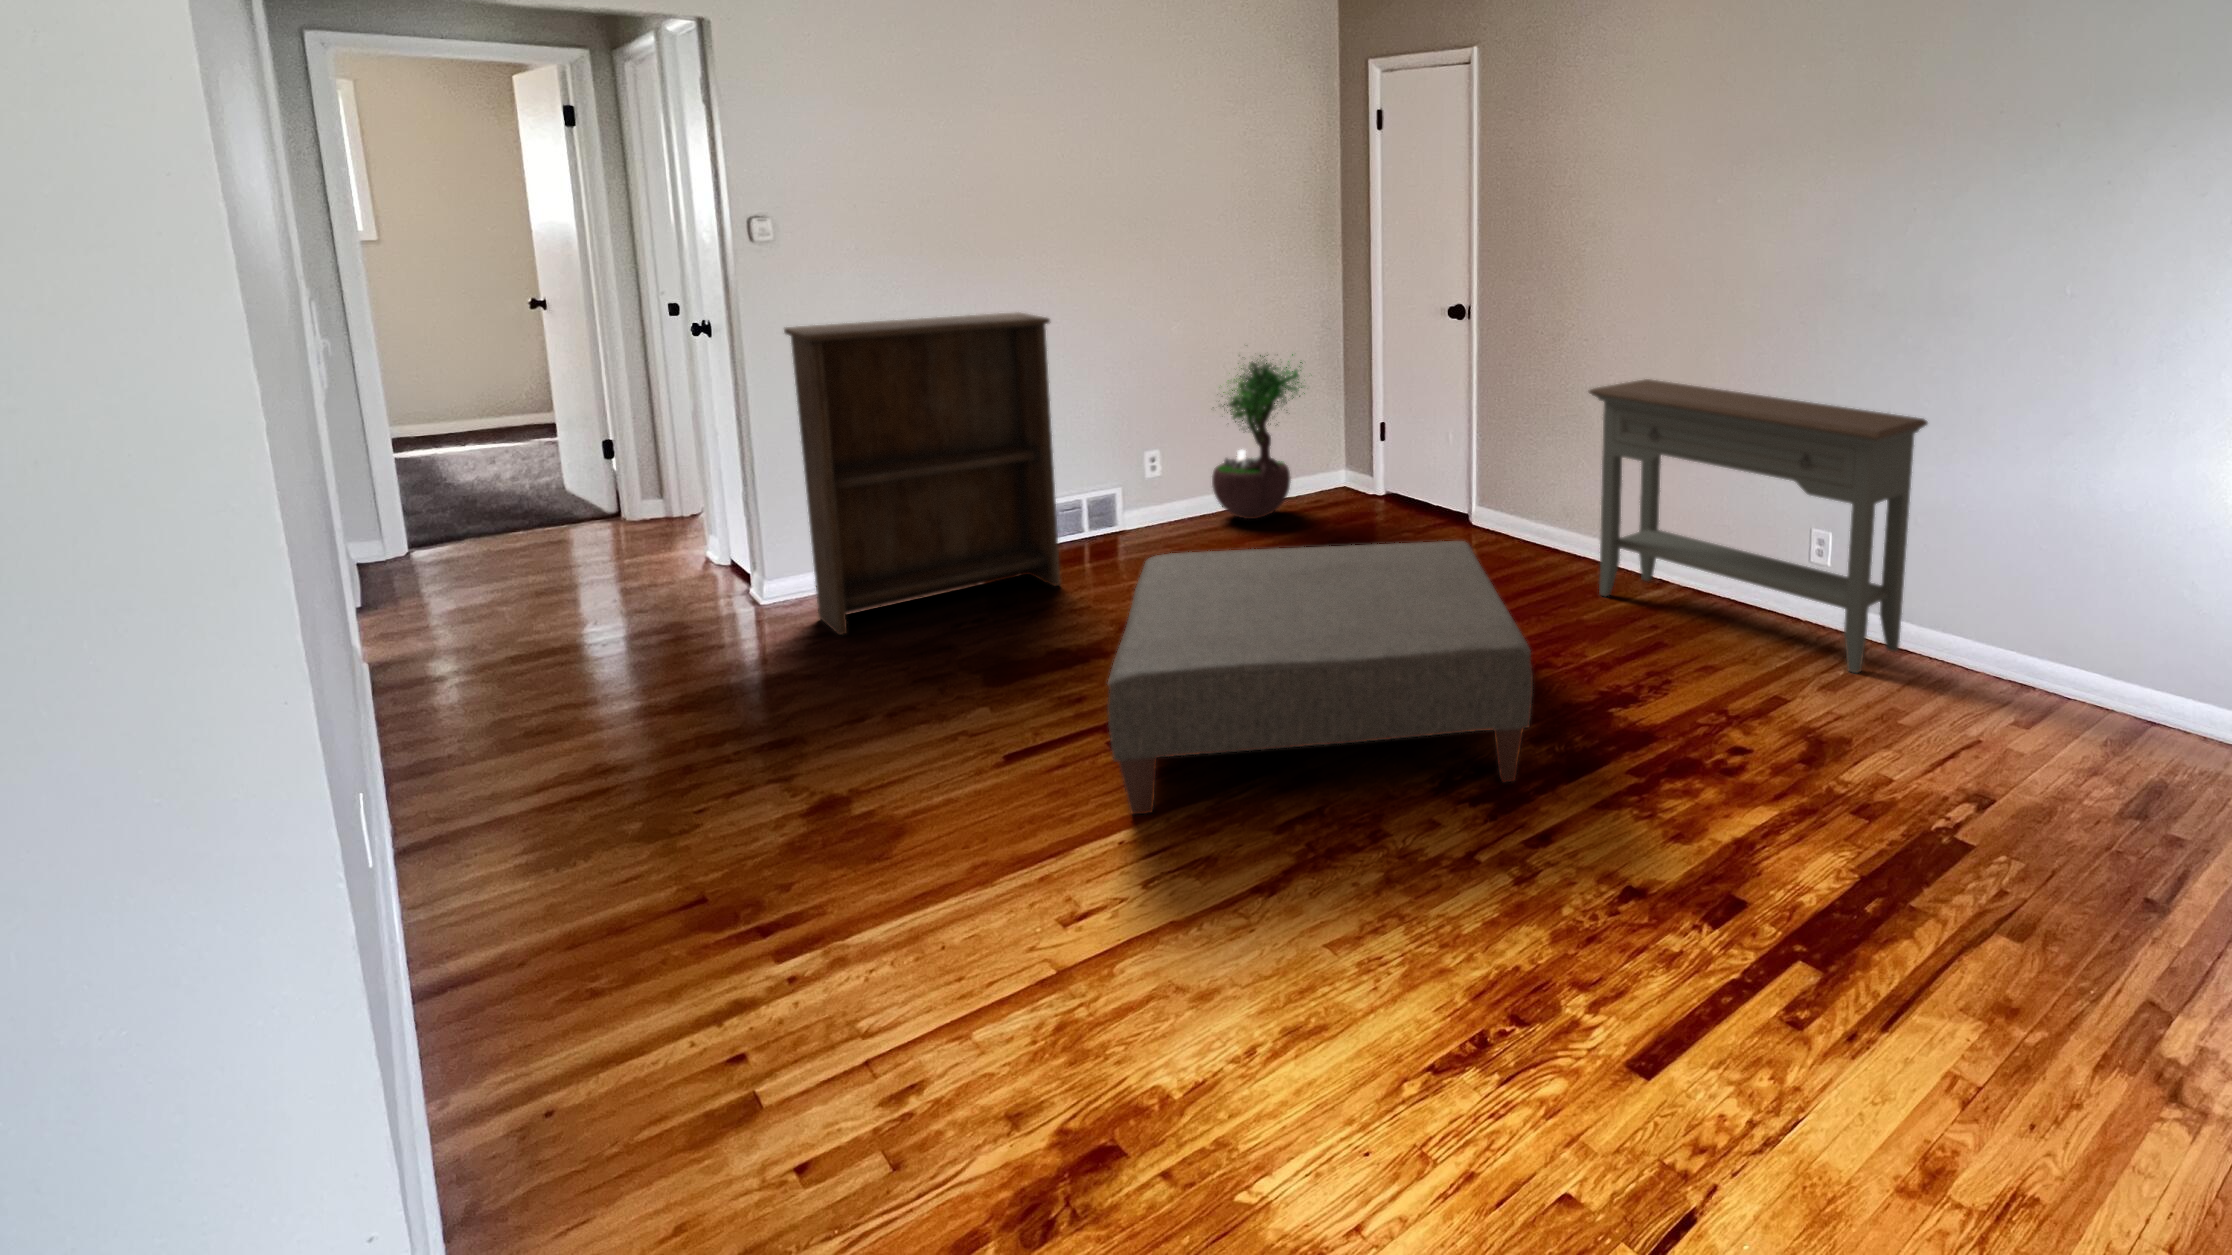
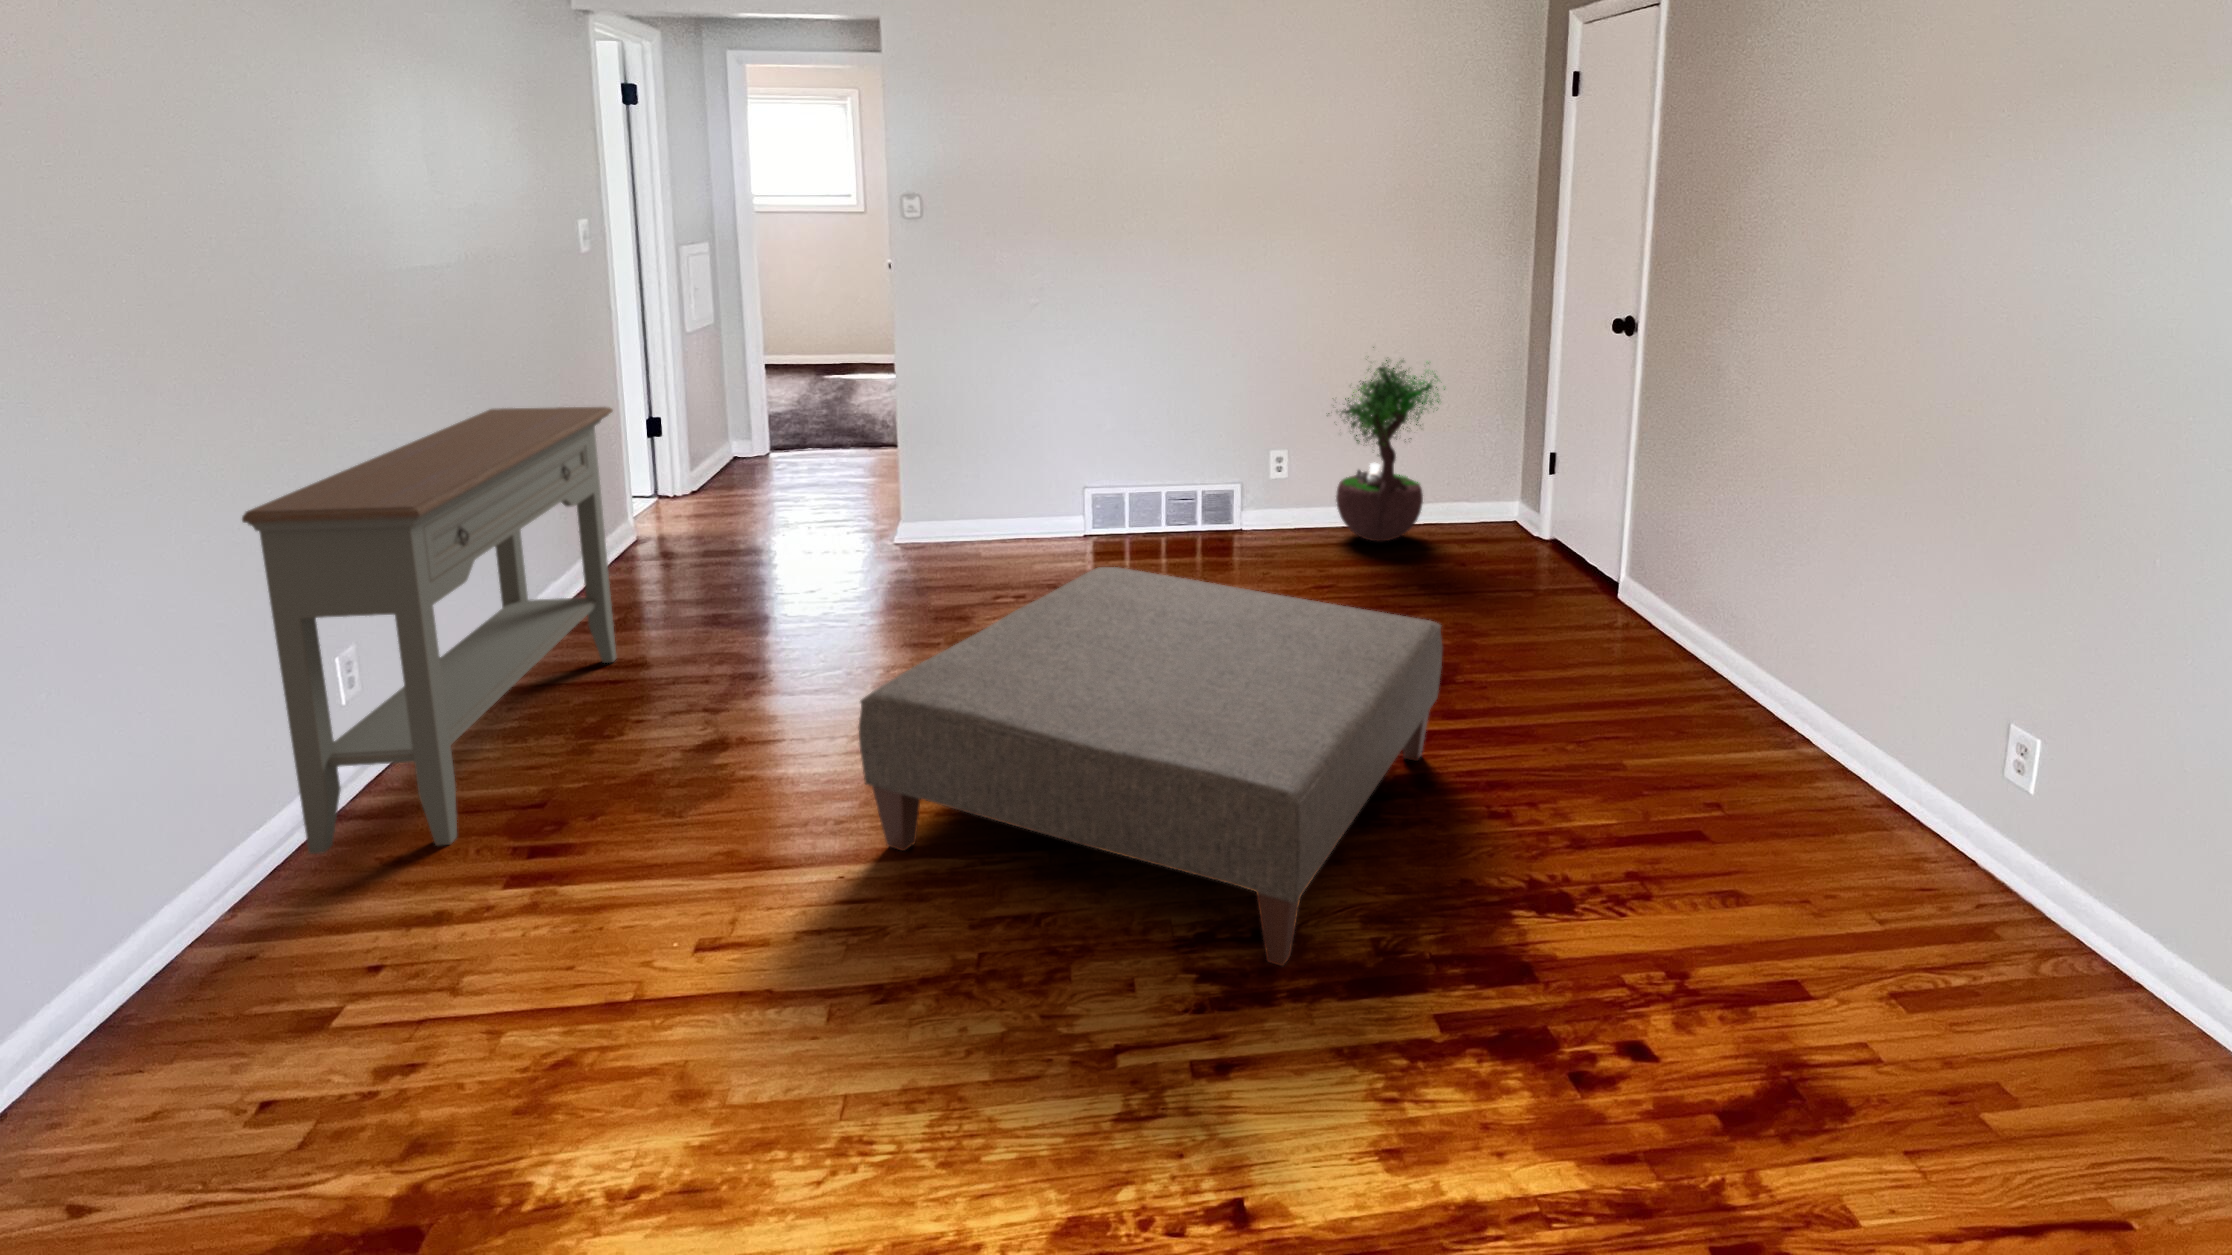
bookshelf: present [784,312,1061,635] -> none [895,295,1127,583]
console table: present [1589,379,1928,673] -> present [242,407,616,854]

